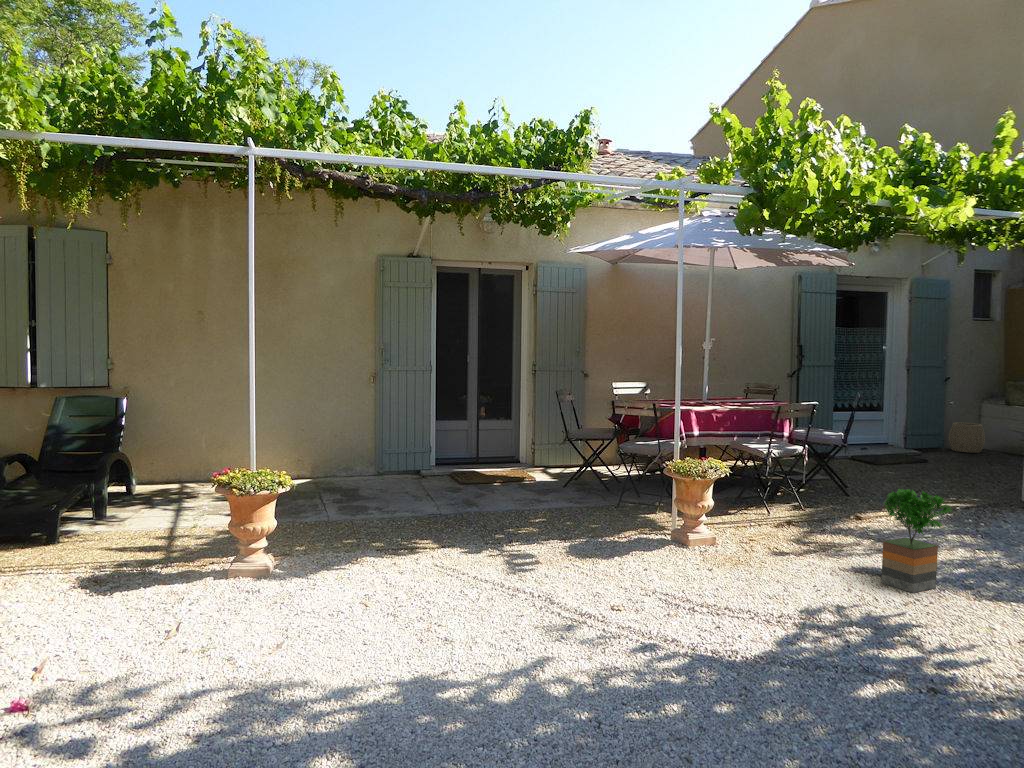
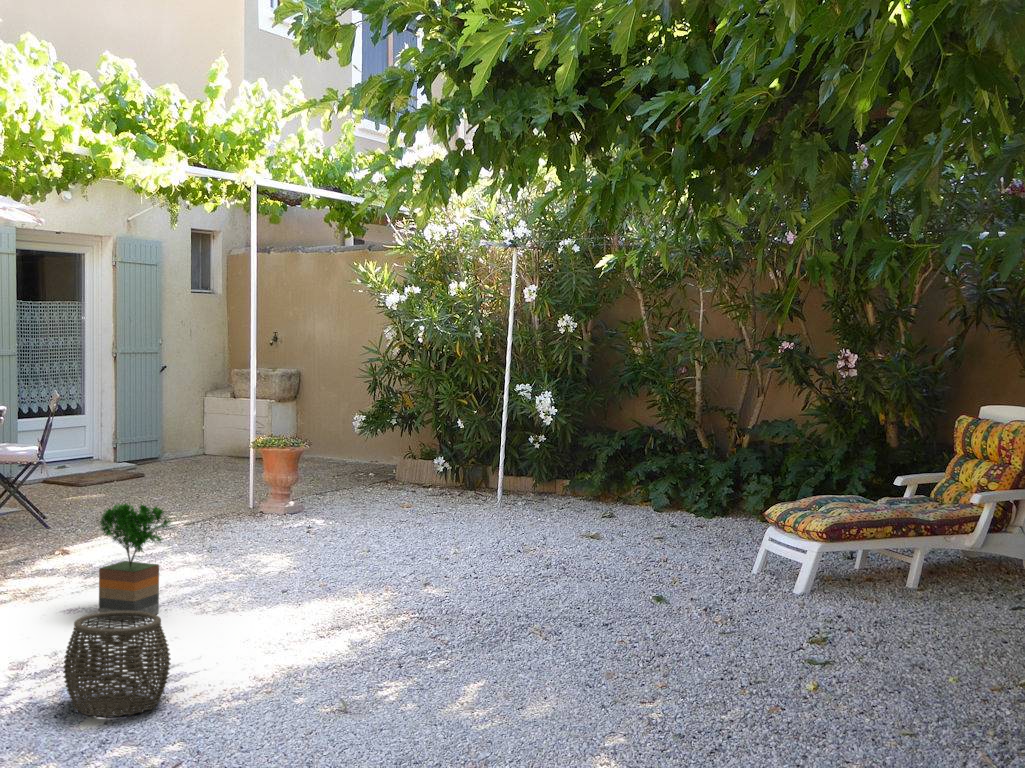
woven basket: present [949,422,985,453] -> present [63,611,171,717]

